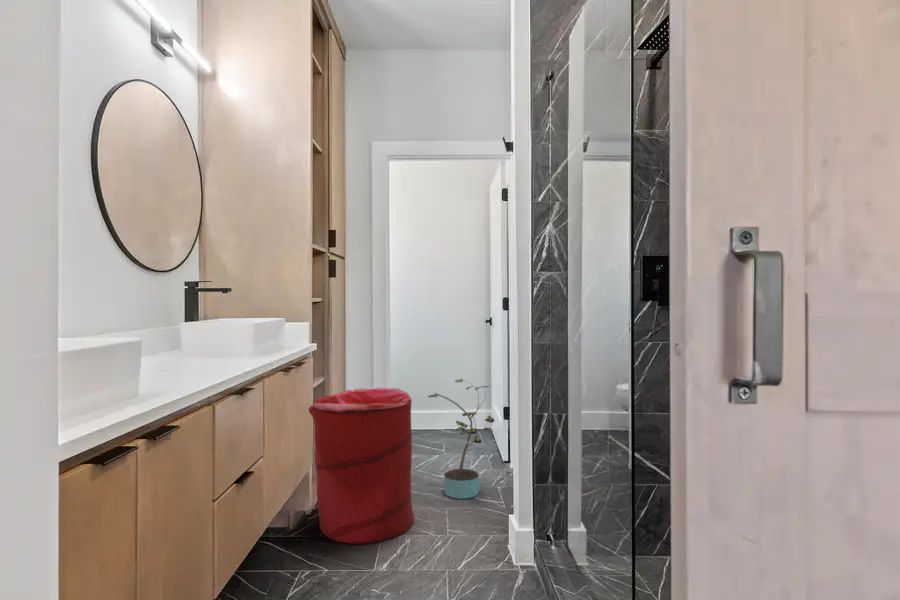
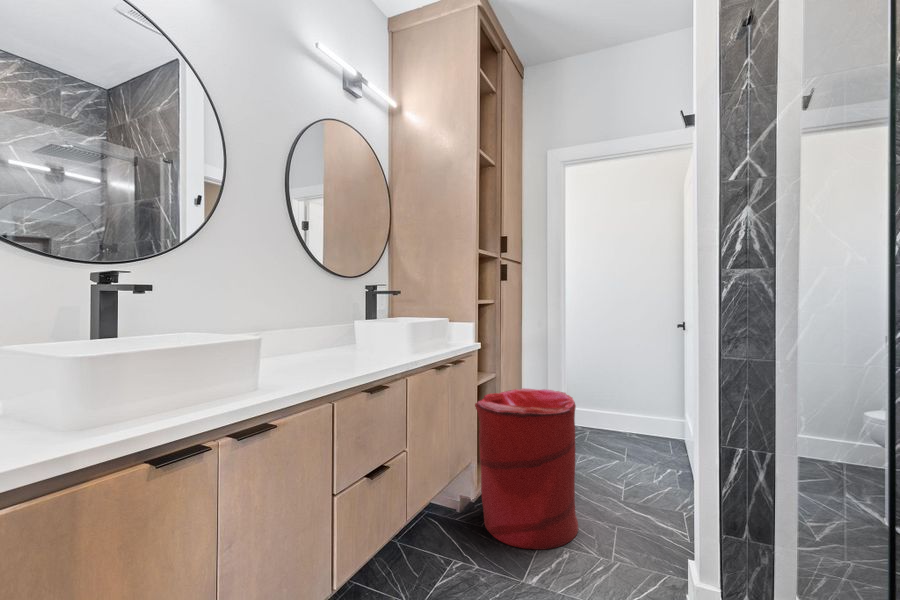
potted plant: present [429,379,495,499] -> none [598,386,674,516]

